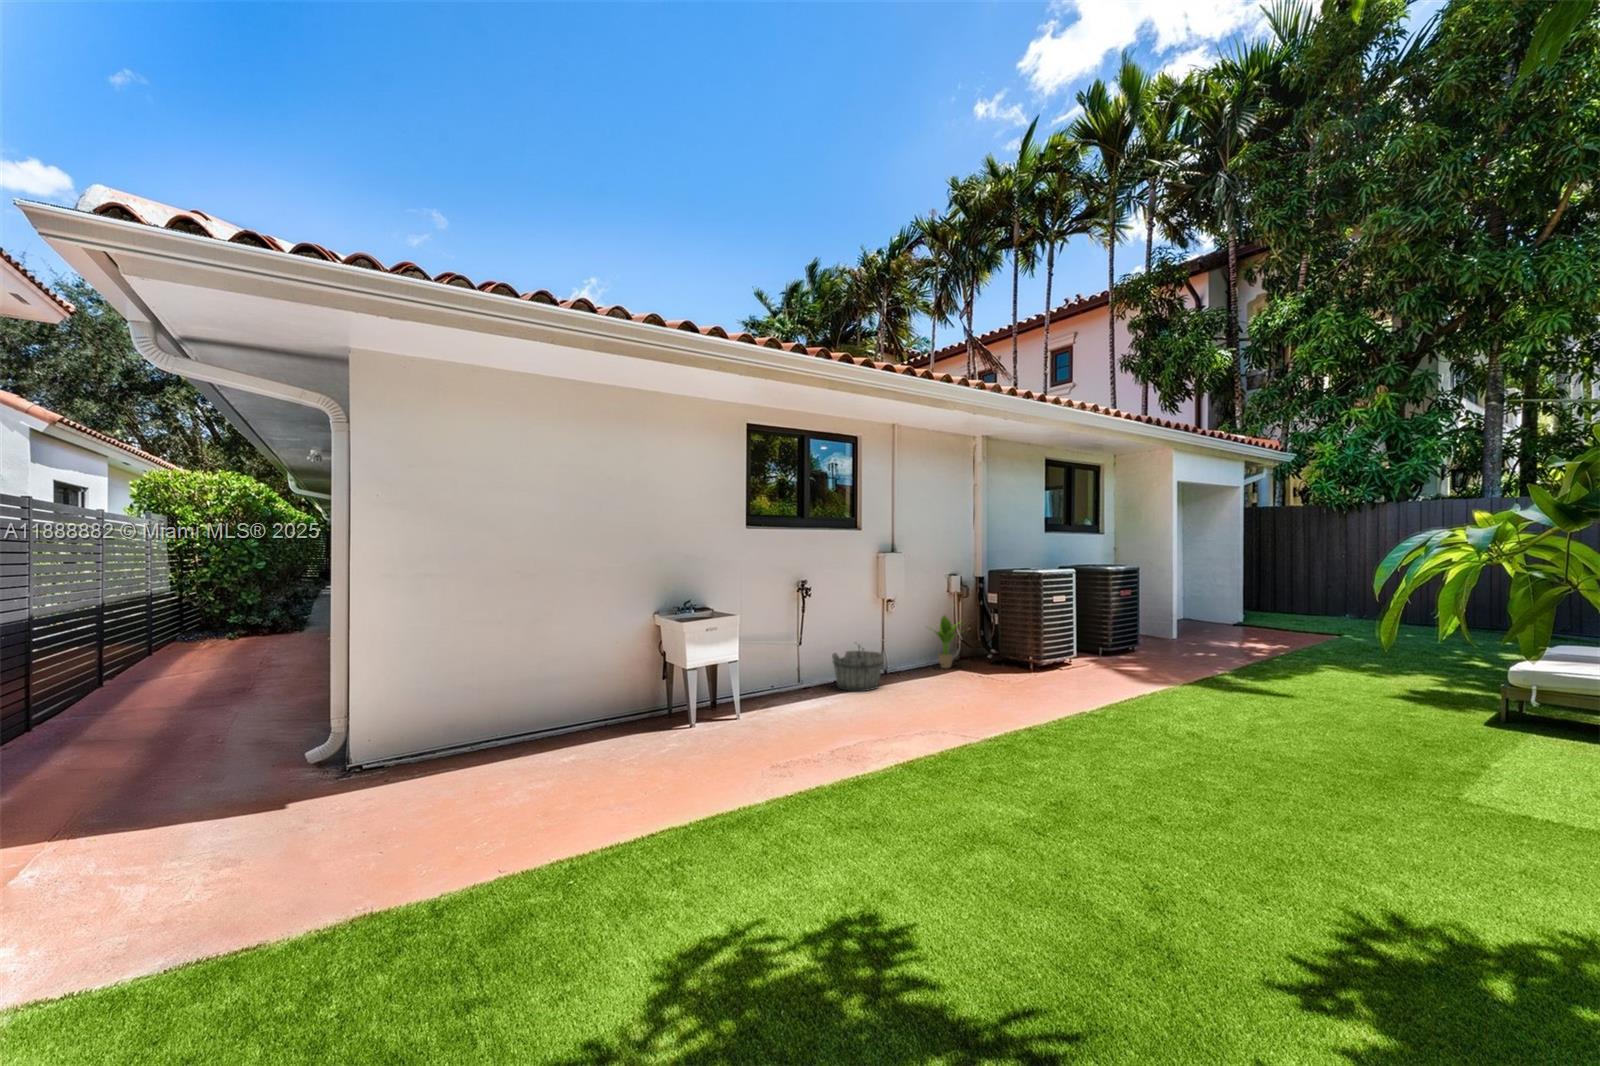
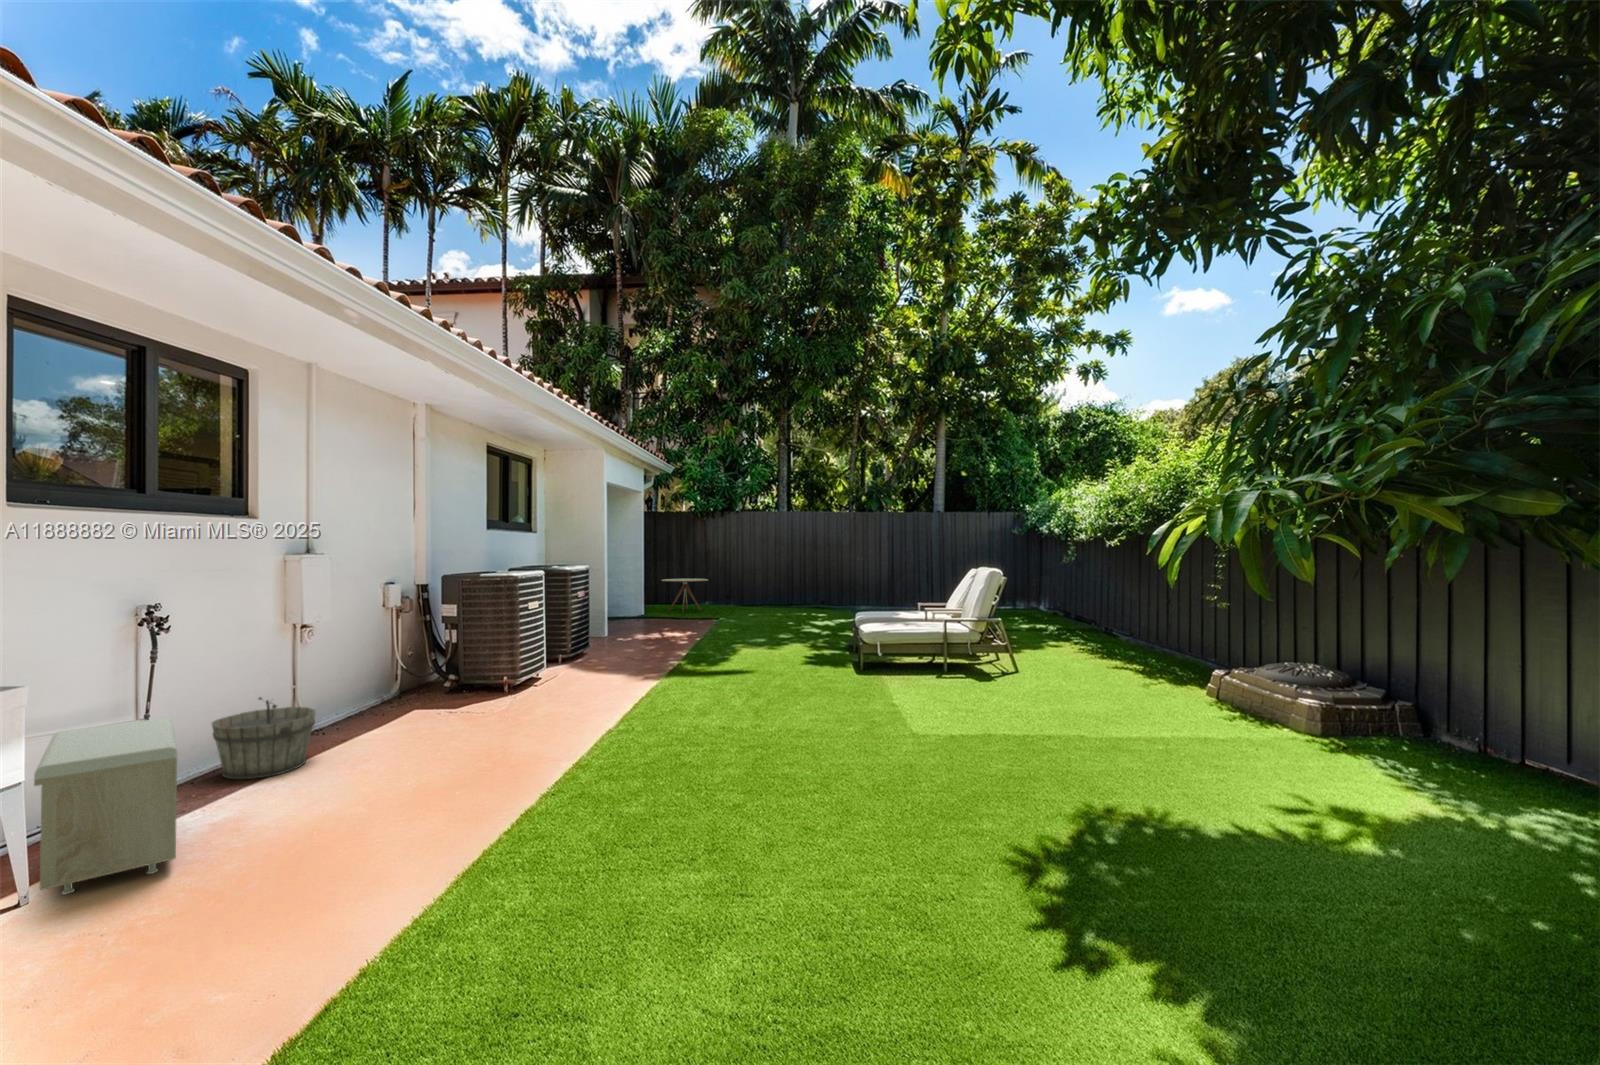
round table: none [1280,585,1348,625] -> present [662,579,708,612]
potted plant: present [930,615,960,668] -> none [357,638,419,711]
storage bench: none [740,642,802,720] -> present [34,718,177,895]

